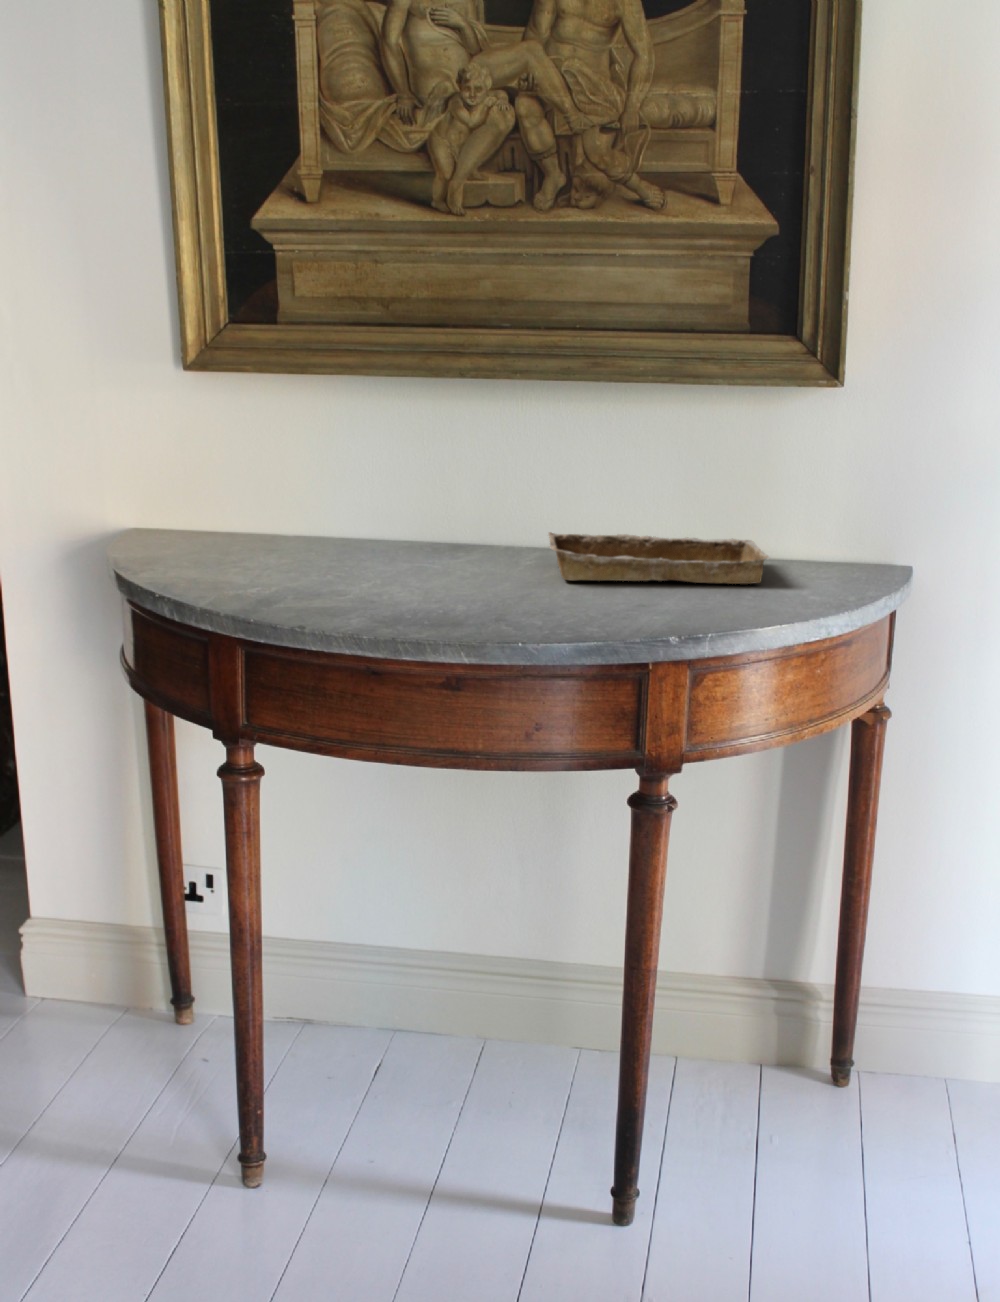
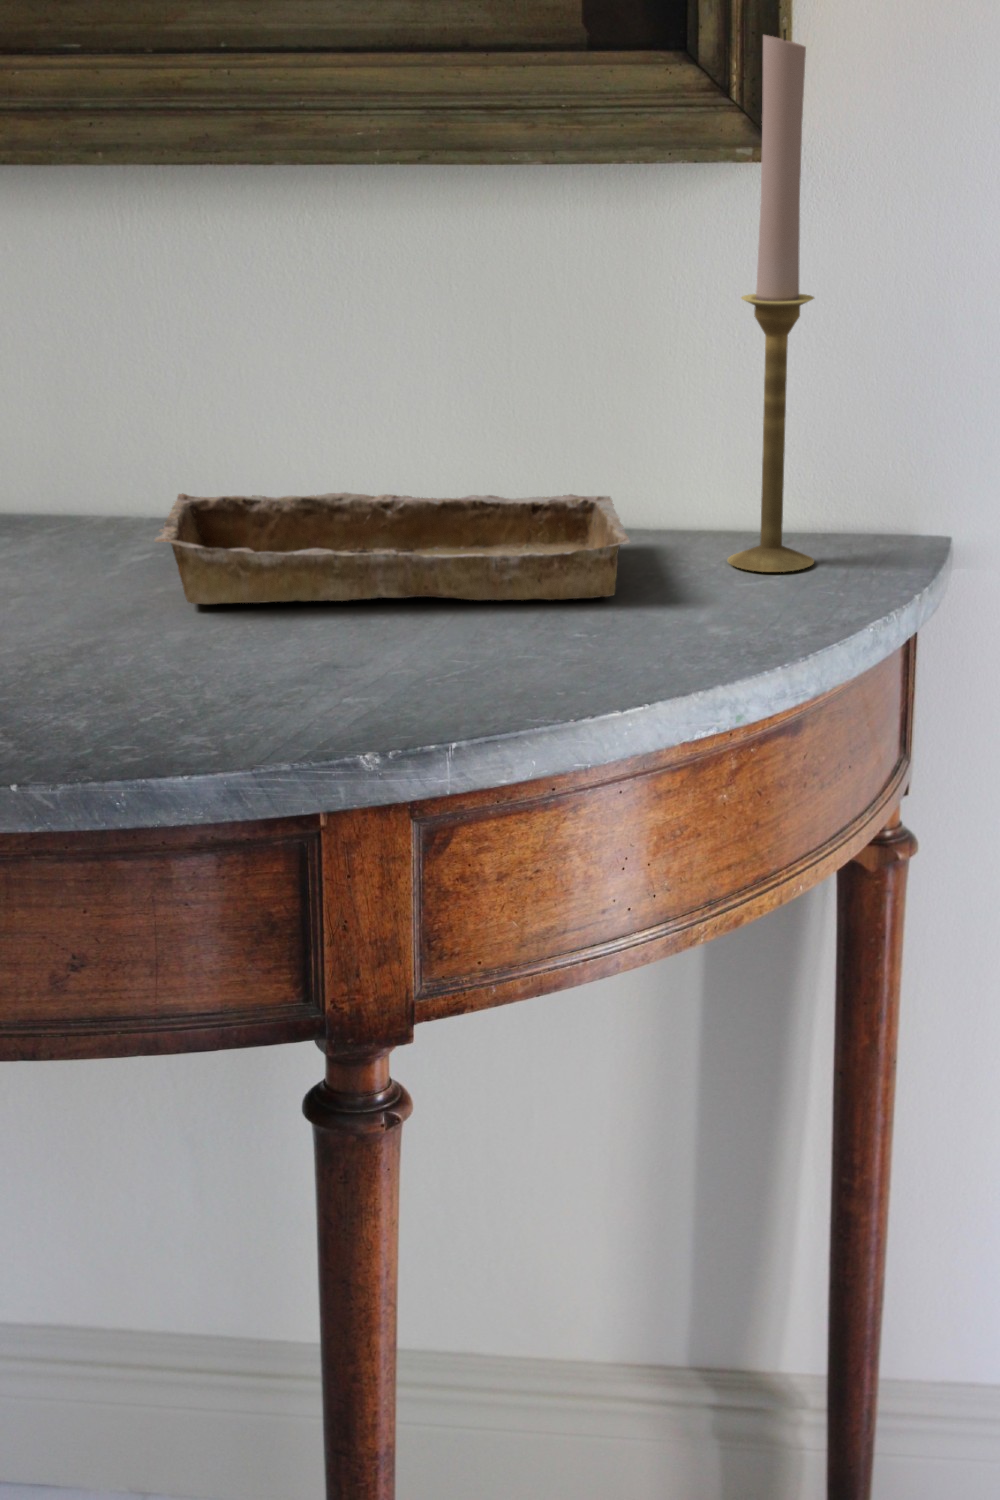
candlestick: none [808,328,857,576] -> present [728,29,814,572]

